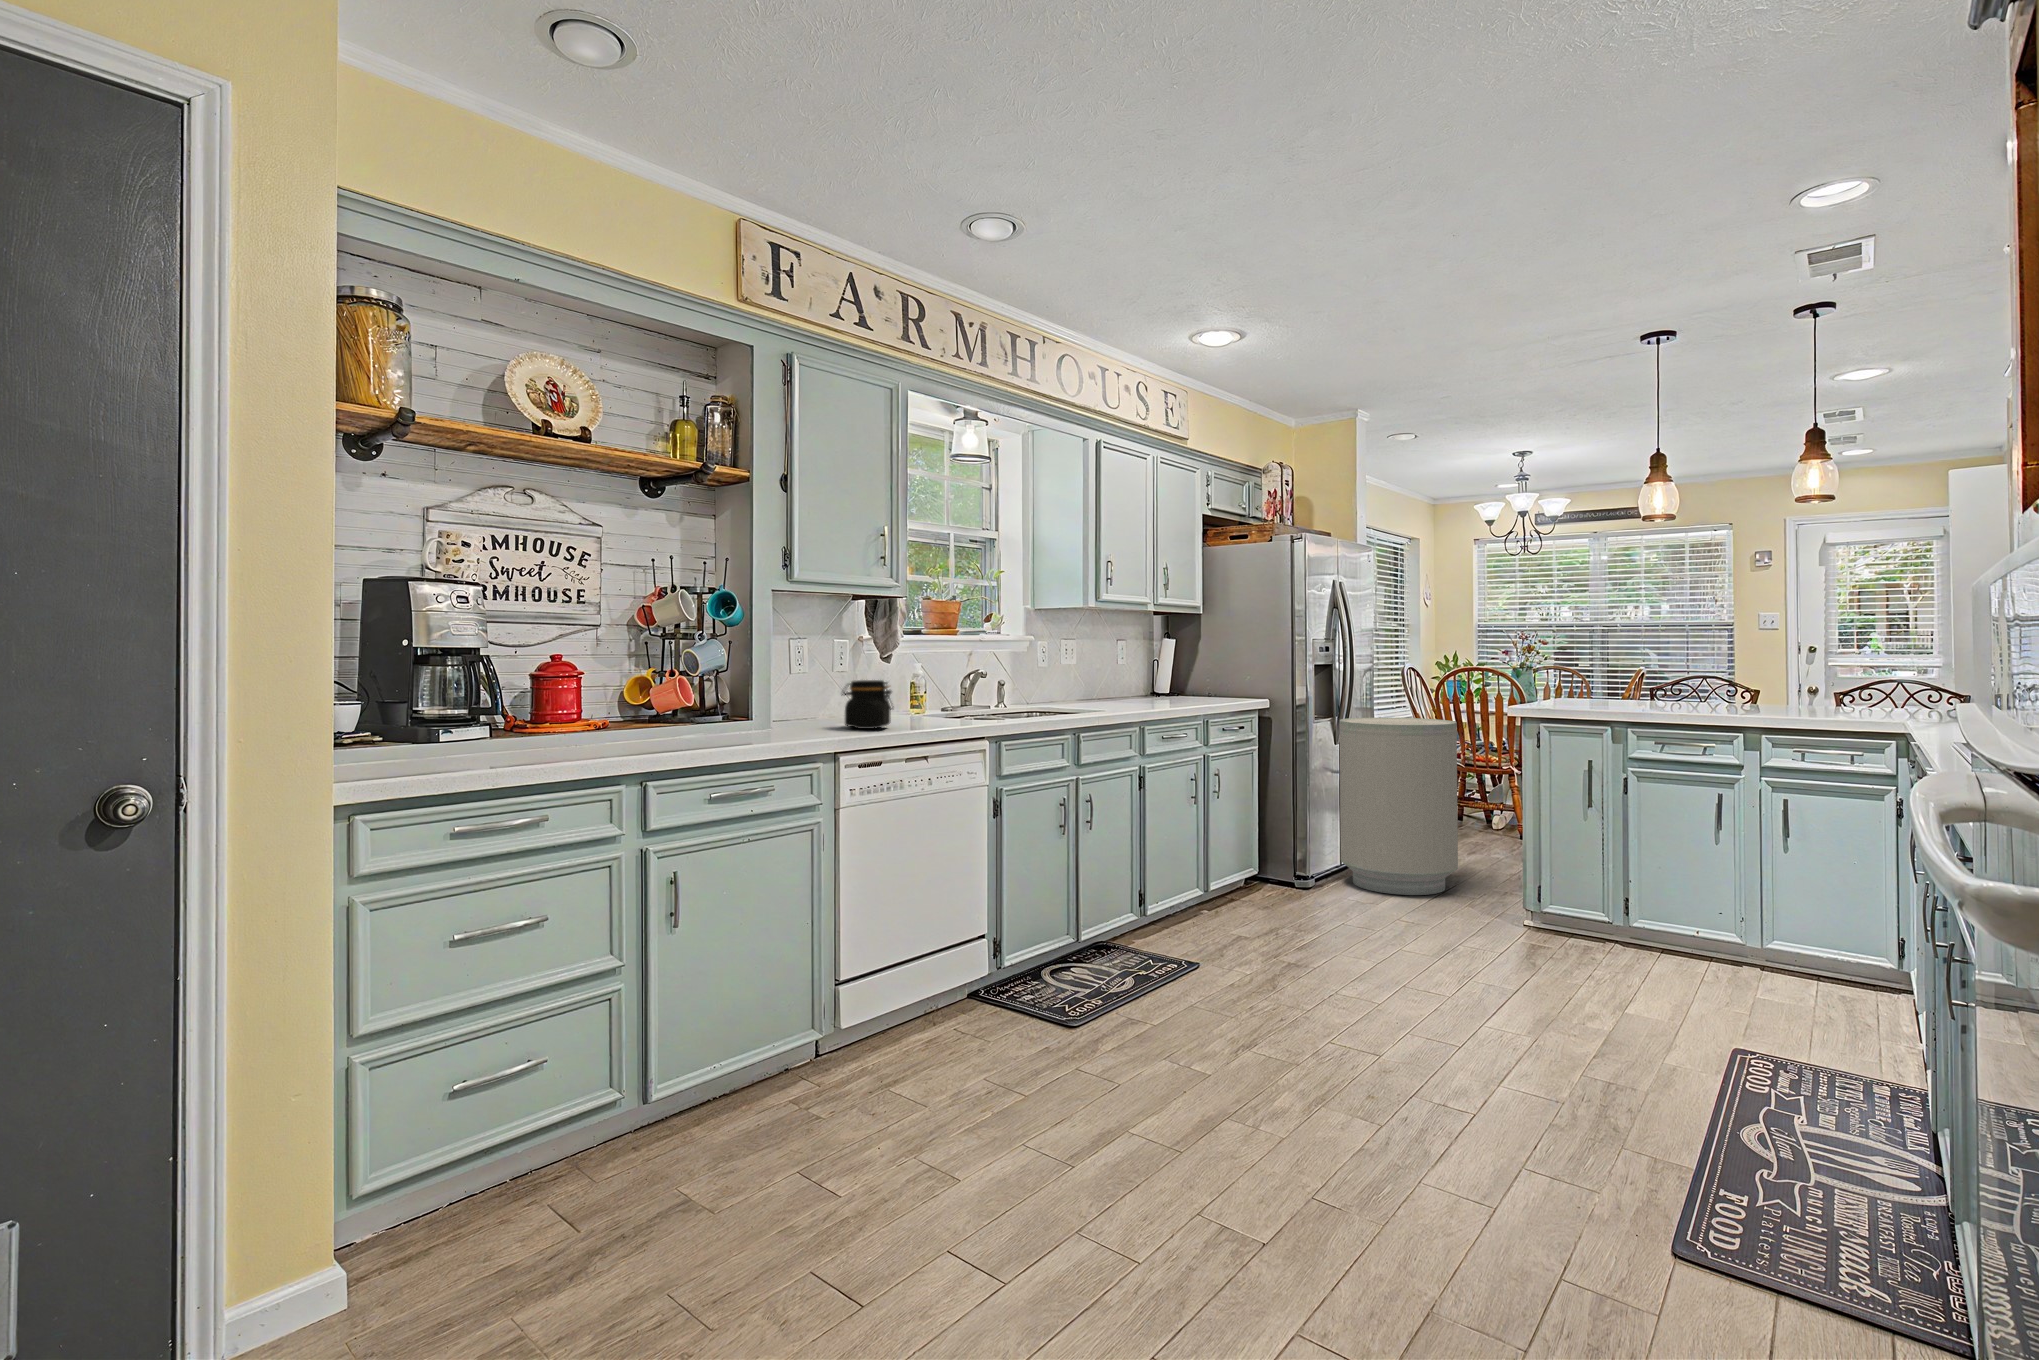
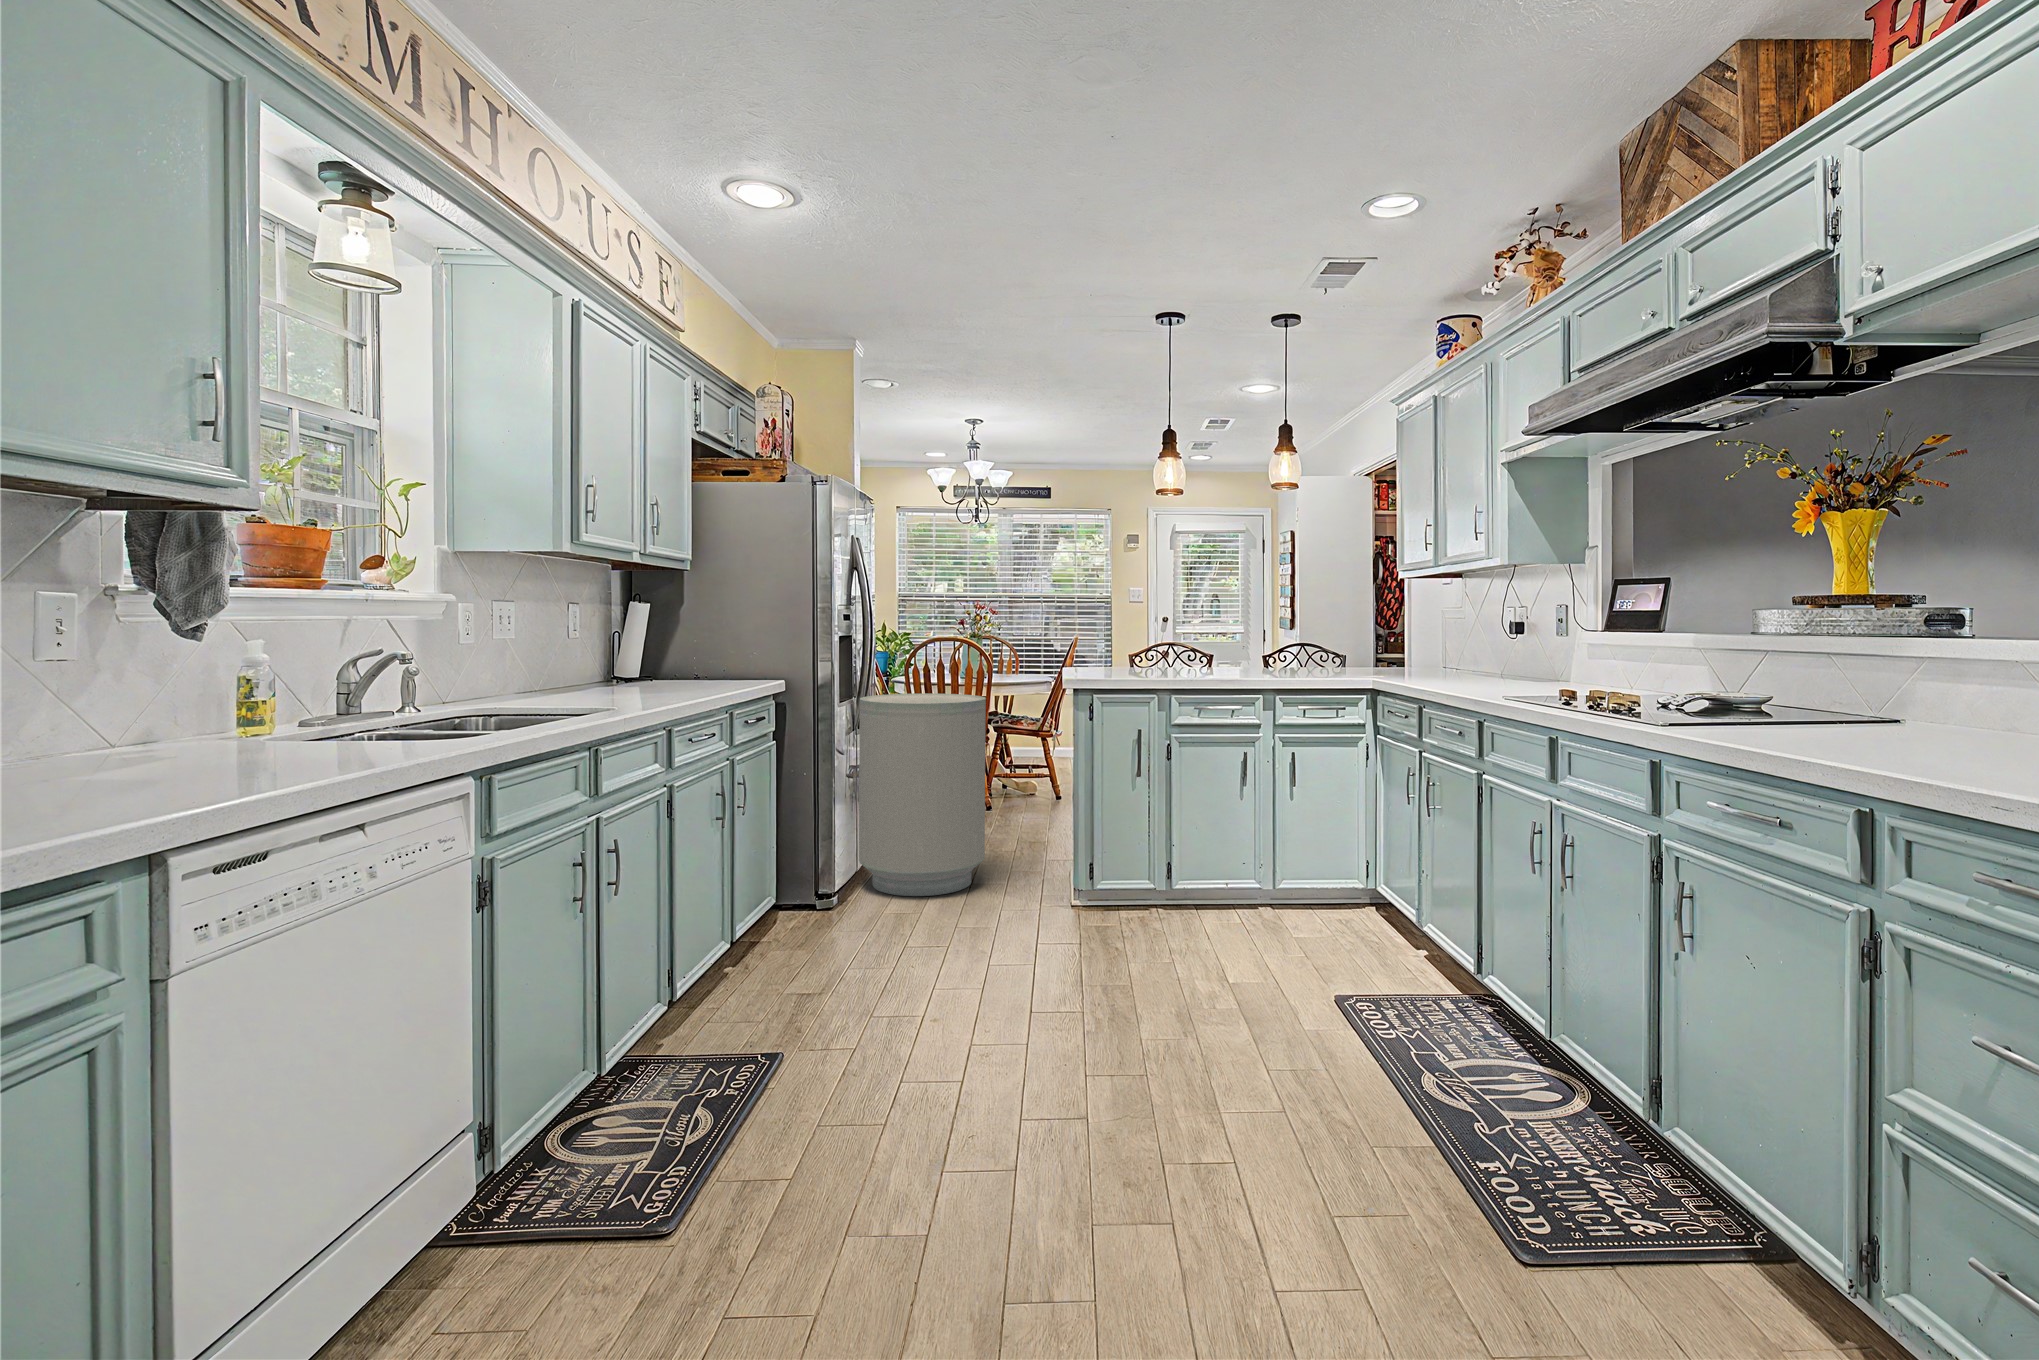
jar: present [842,680,893,729] -> none [130,675,279,781]

